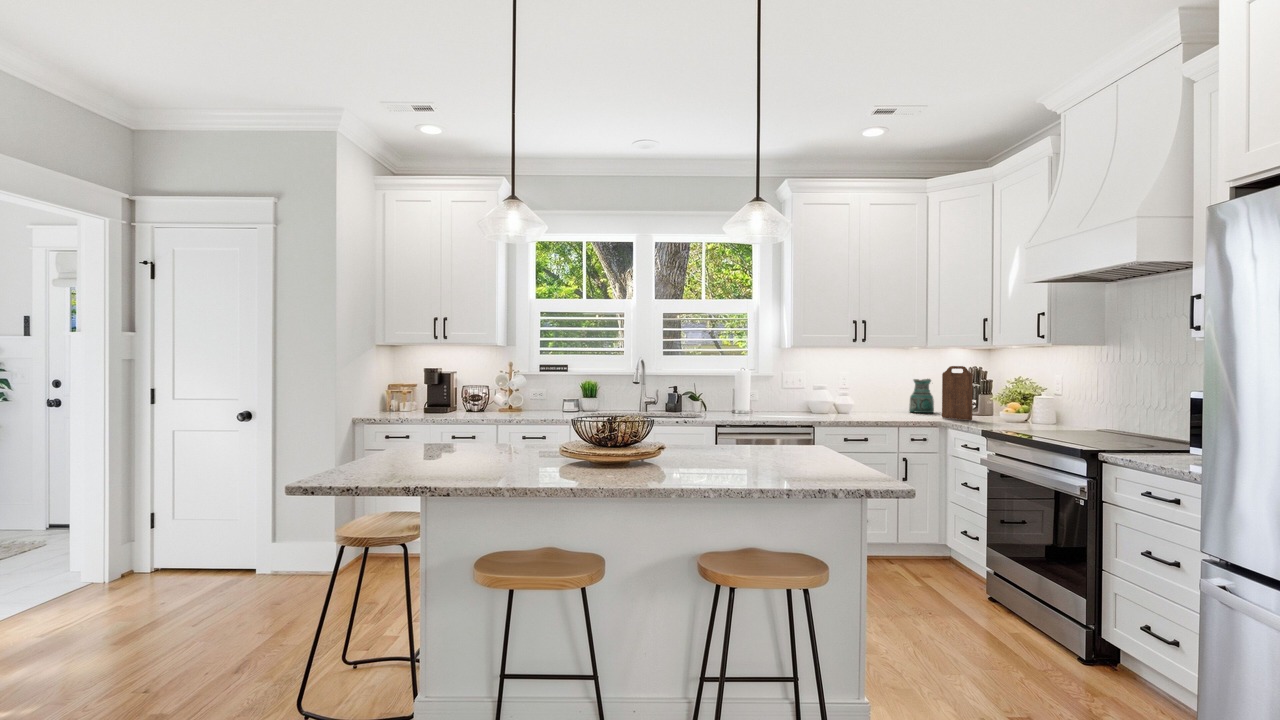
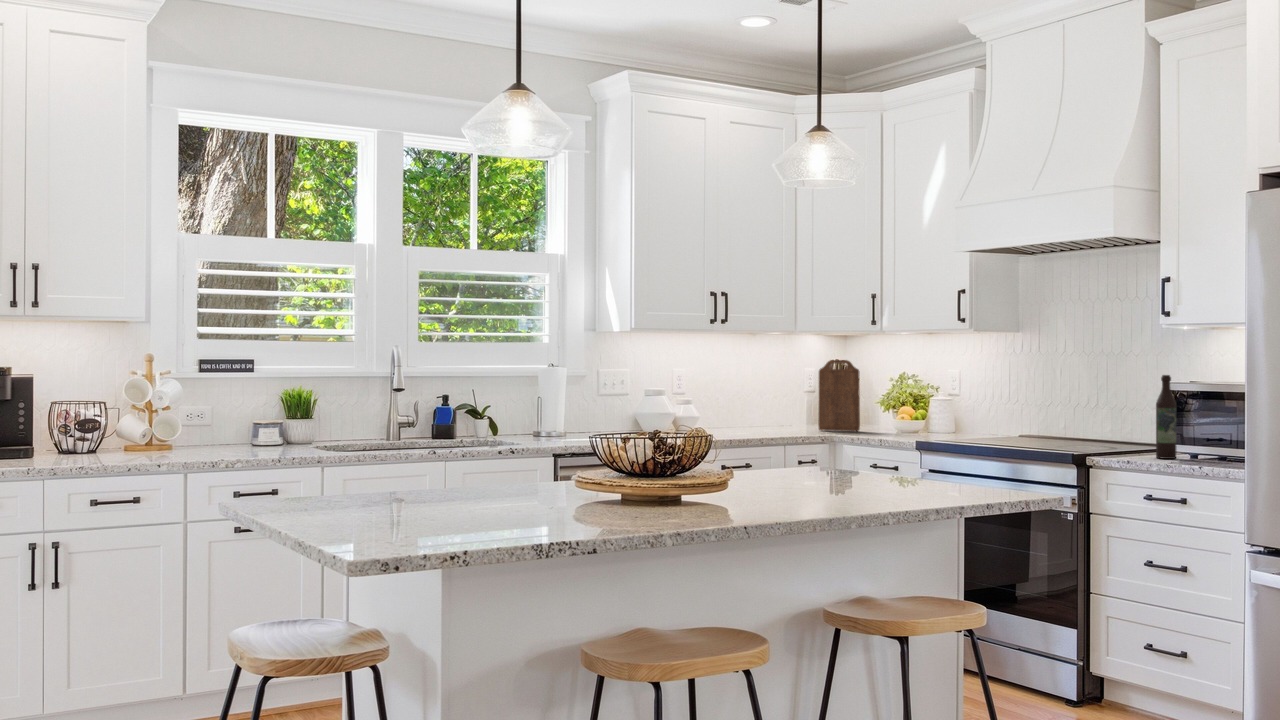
ceramic pitcher: present [909,379,934,413] -> none [754,378,786,426]
wine bottle: none [1155,384,1177,461] -> present [1156,375,1176,459]

